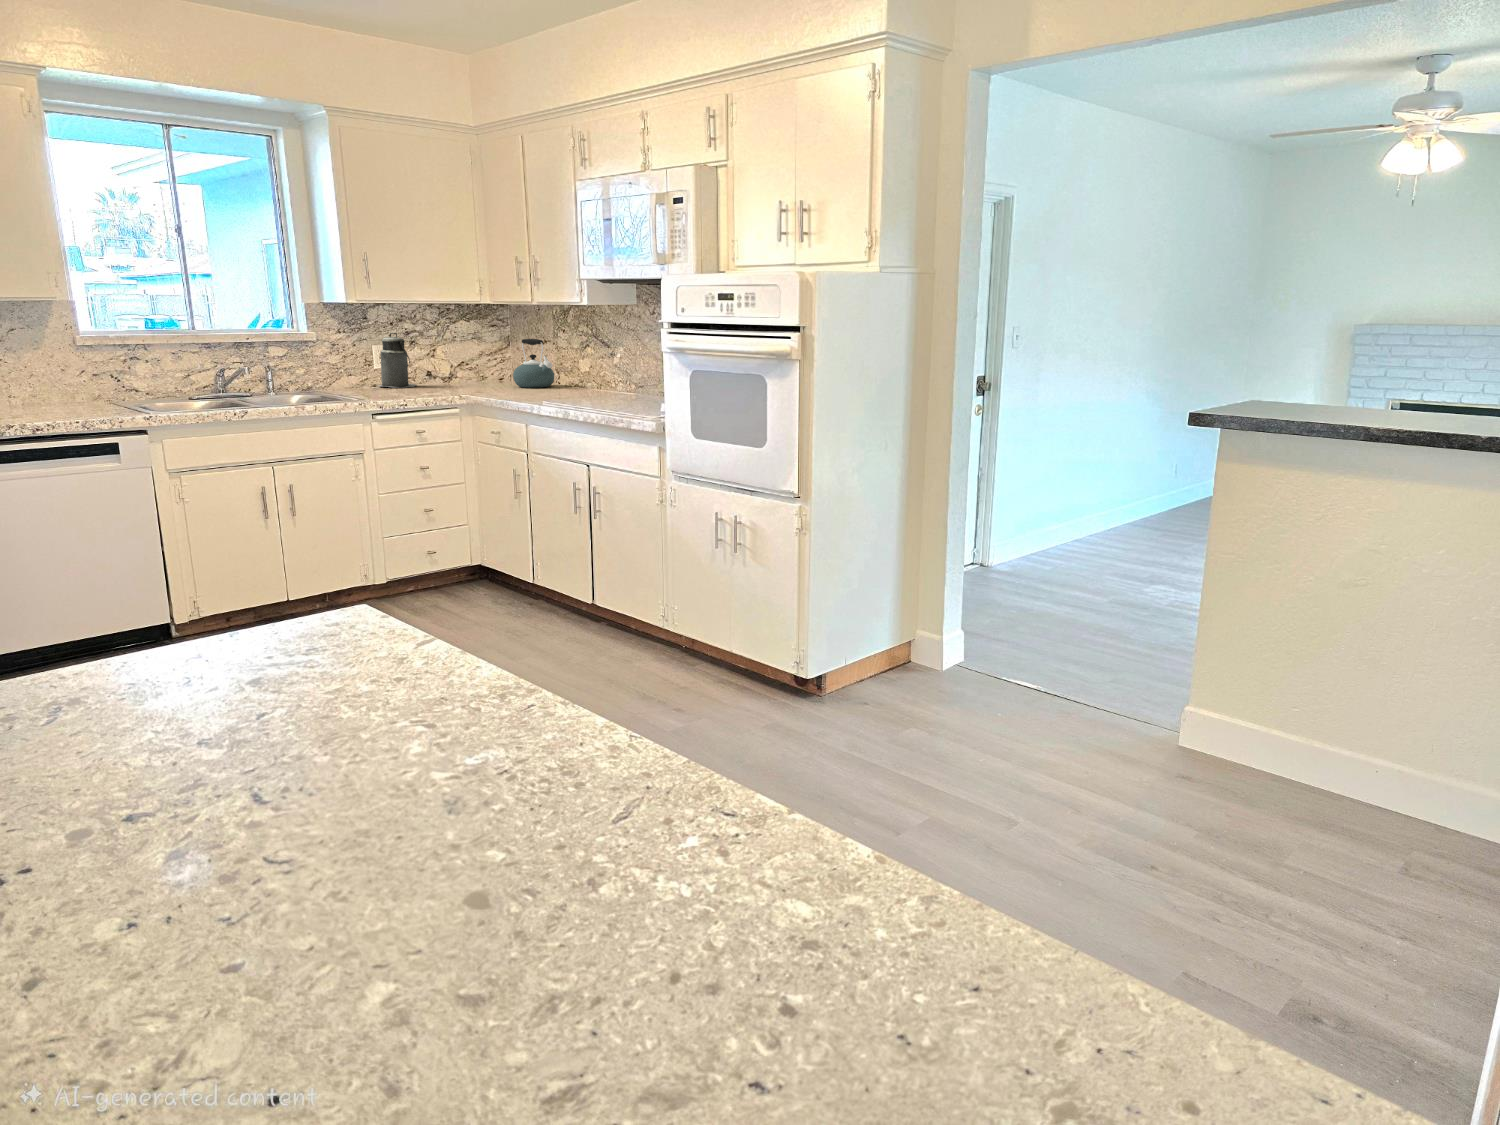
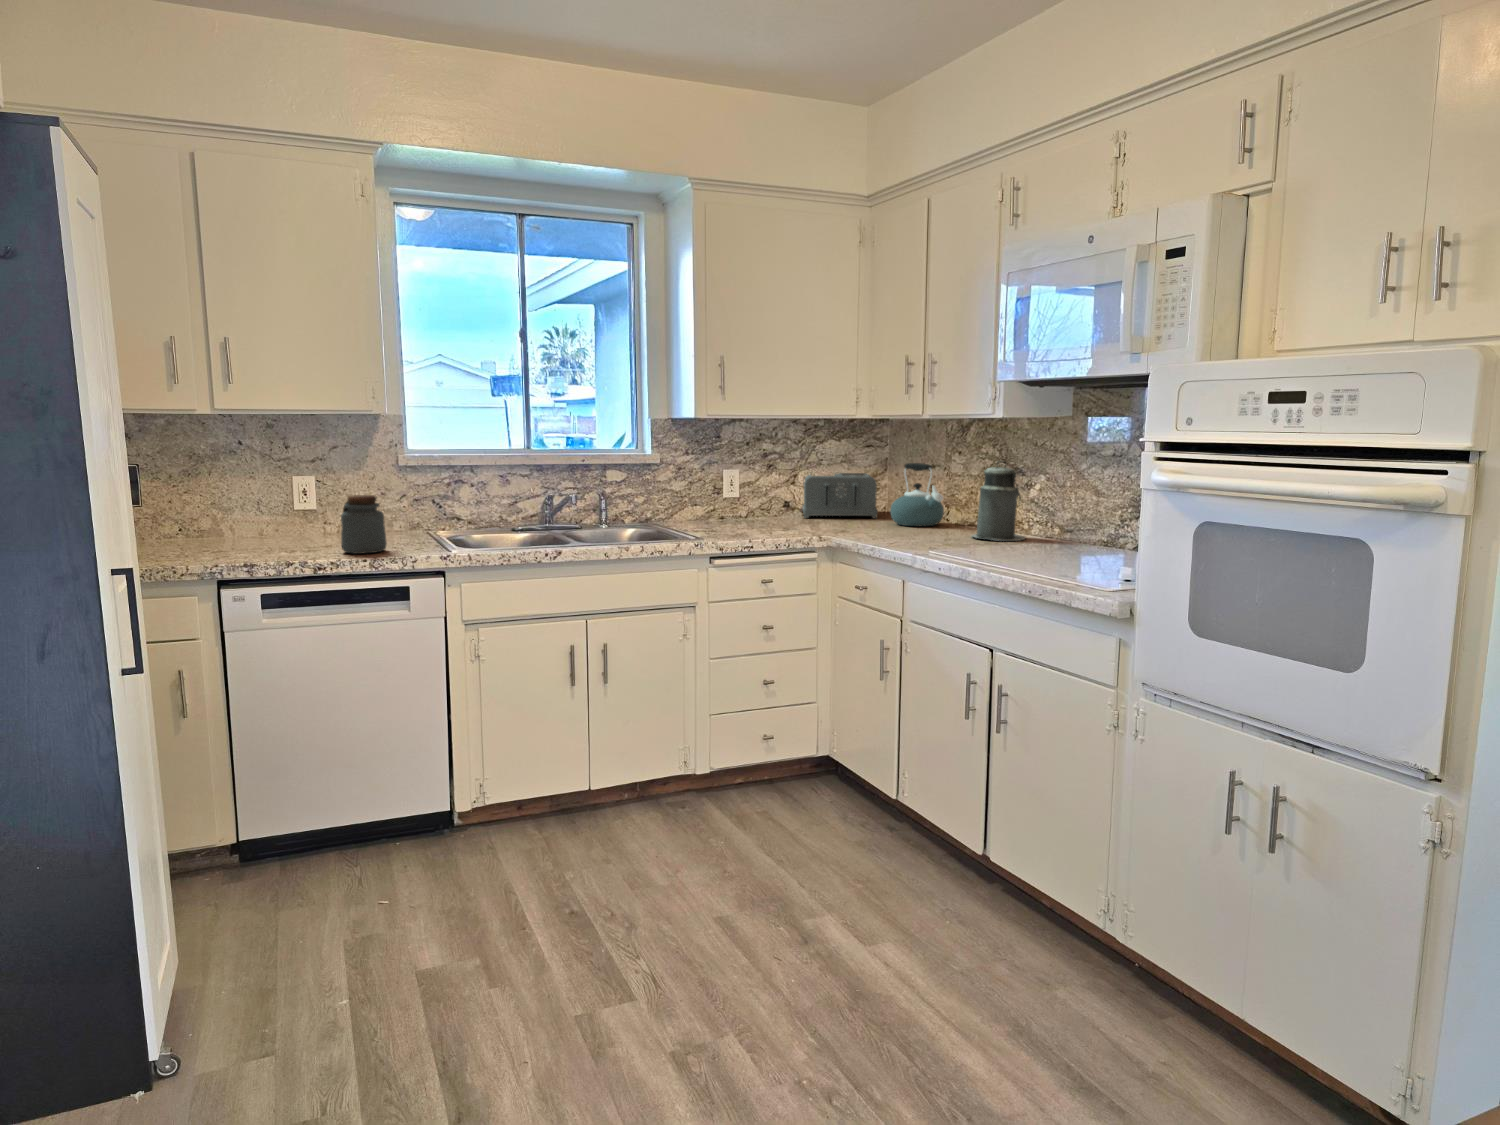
canister: present [379,333,416,388] -> present [972,461,1025,541]
toaster: none [441,348,504,385] -> present [803,473,877,518]
jar: none [46,369,91,418] -> present [341,495,387,554]

